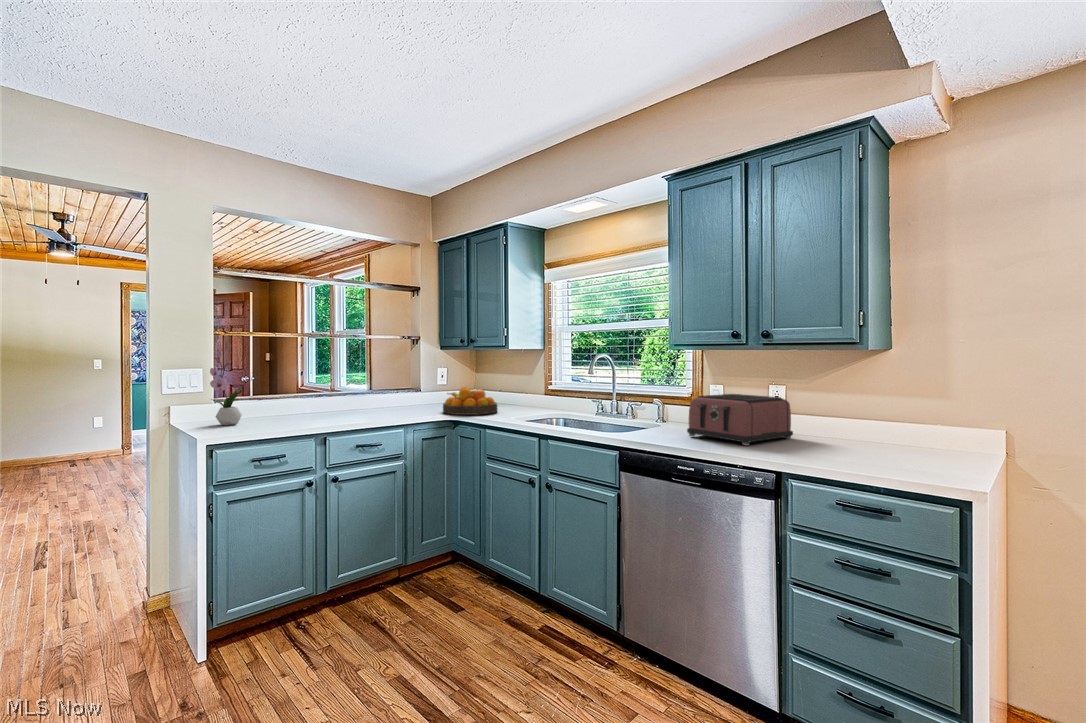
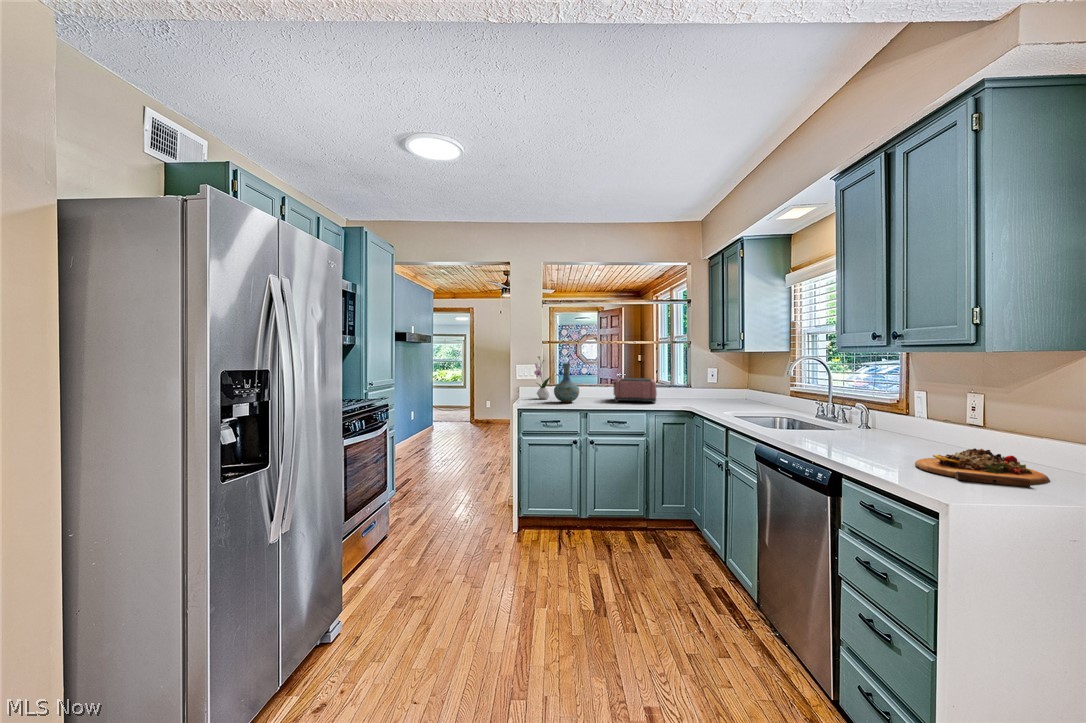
vase: none [260,368,304,427] -> present [554,364,579,403]
fruit bowl: present [443,387,498,415] -> none [689,384,738,408]
toaster: present [687,394,793,446] -> present [612,378,657,403]
cutting board: none [811,434,928,466] -> present [915,448,1050,488]

